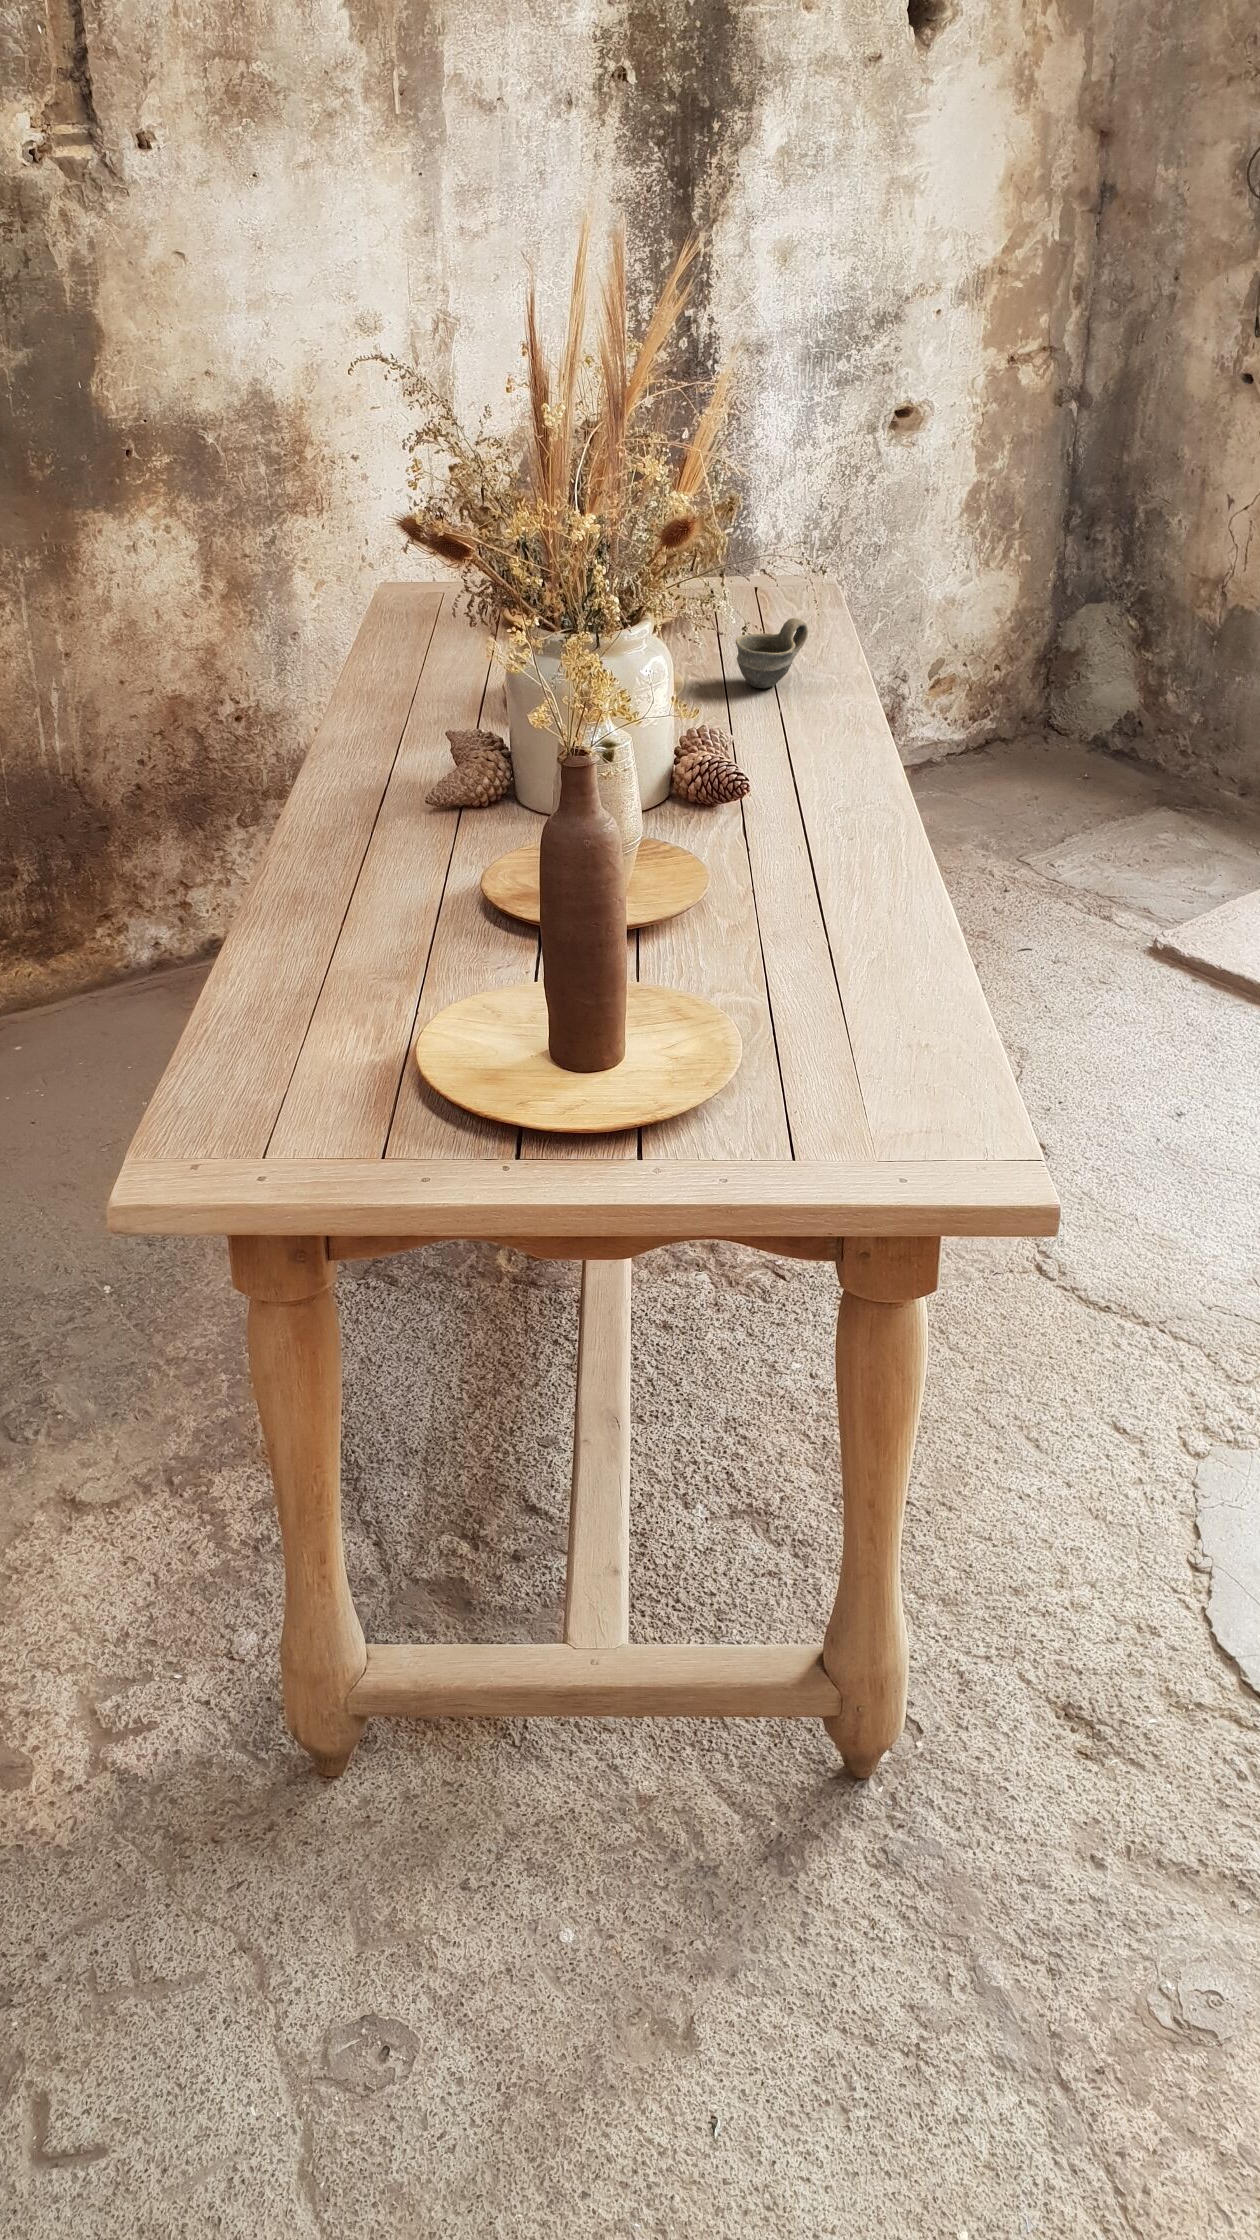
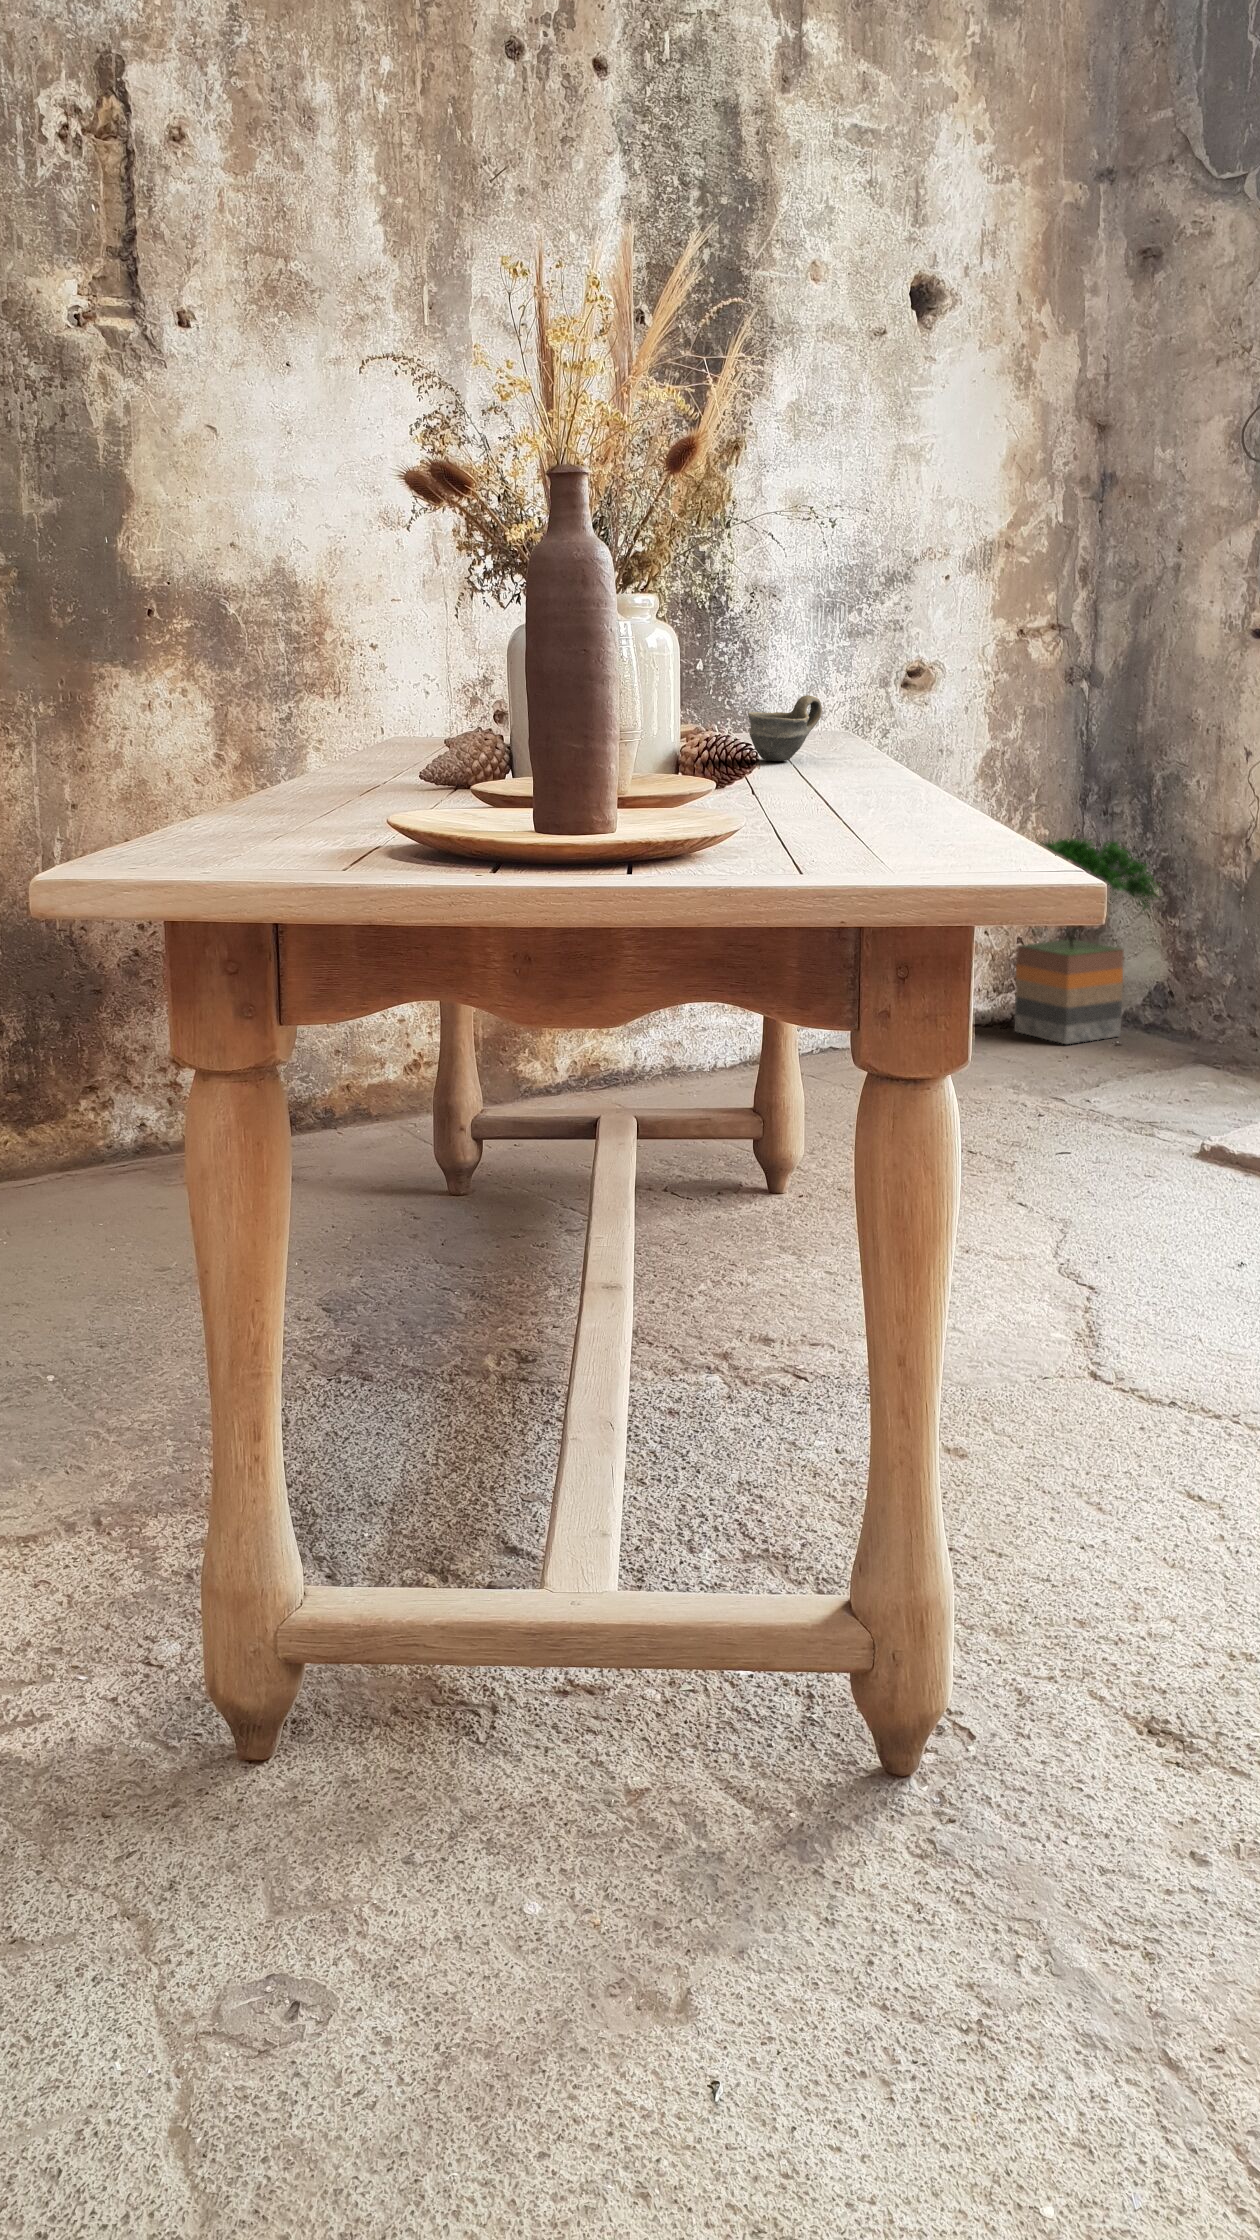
potted tree: none [974,581,1134,791] -> present [1015,838,1158,1044]

